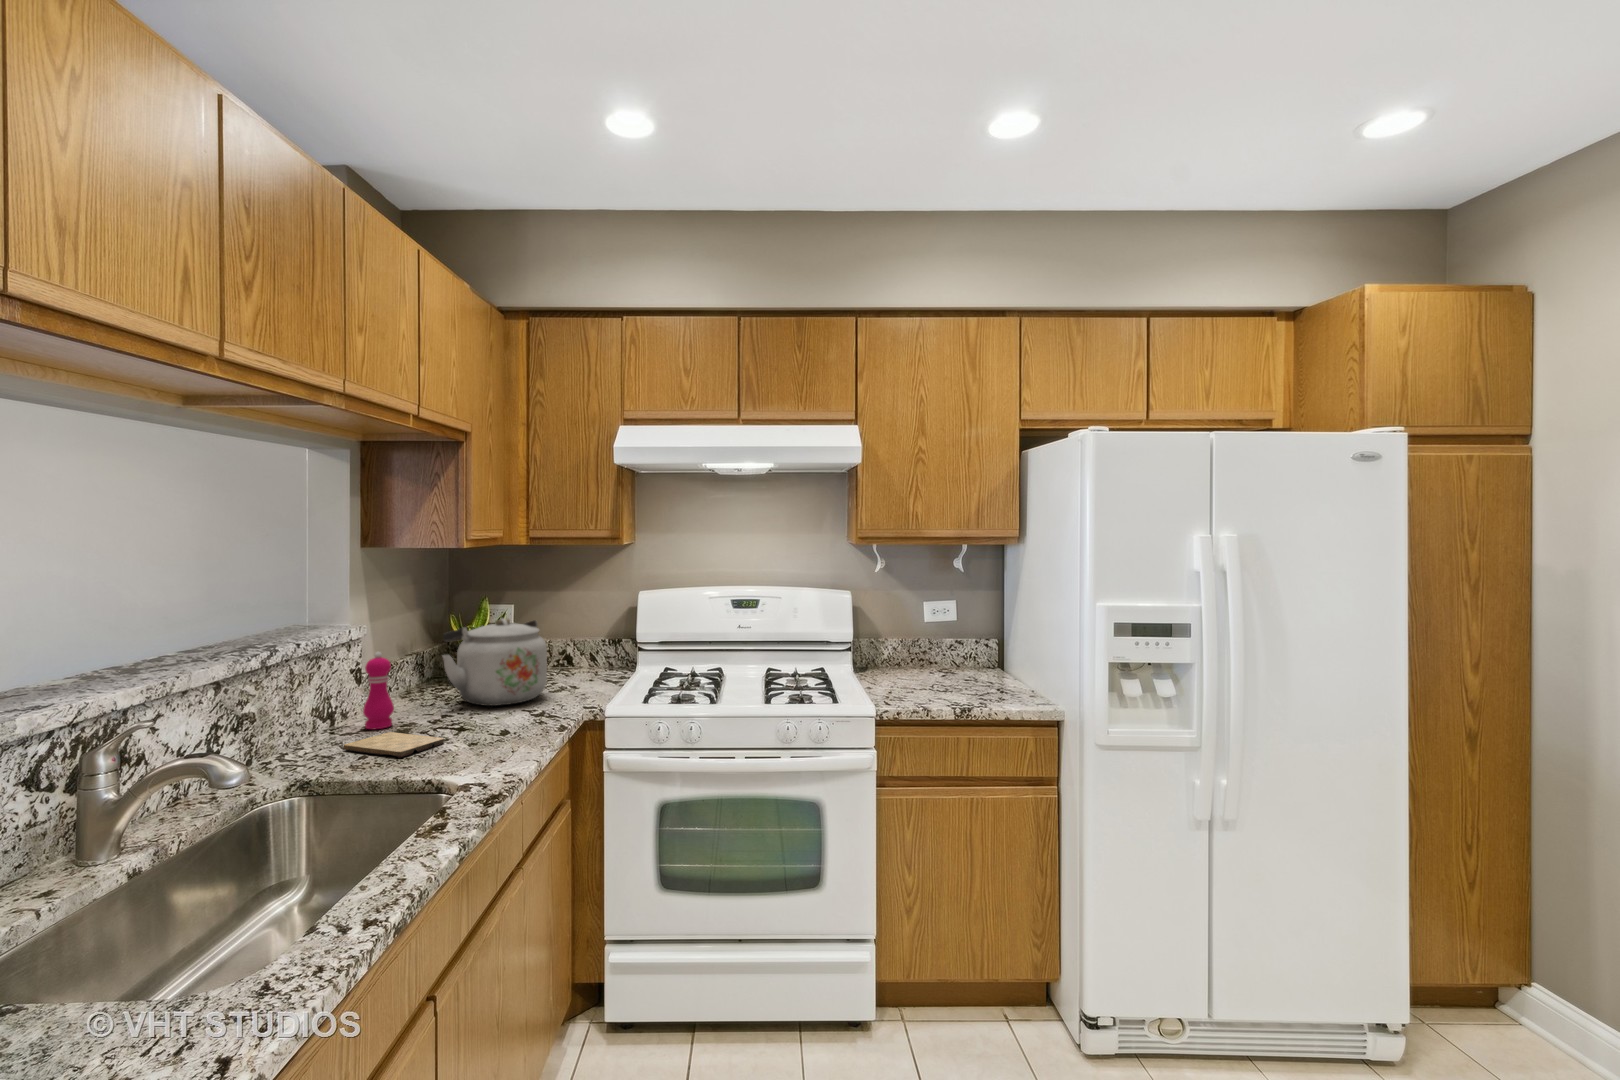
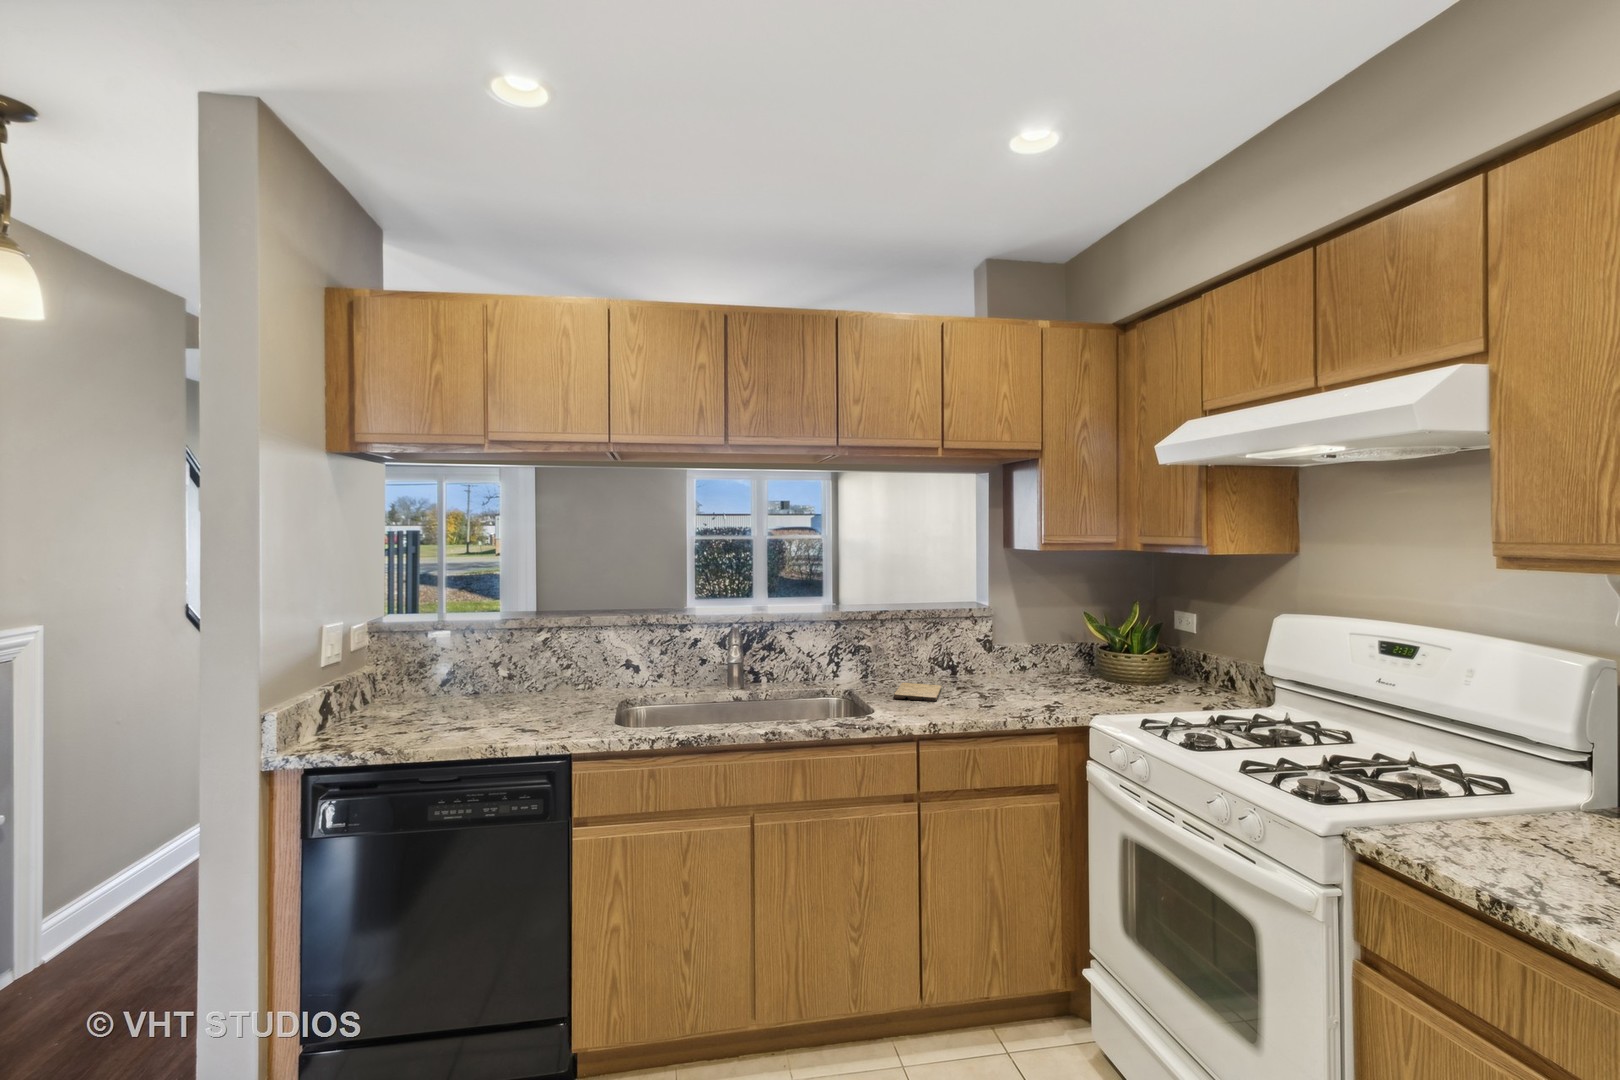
kettle: present [443,618,547,706] -> none [1015,615,1123,700]
pepper mill: present [363,652,394,729] -> none [950,624,972,685]

